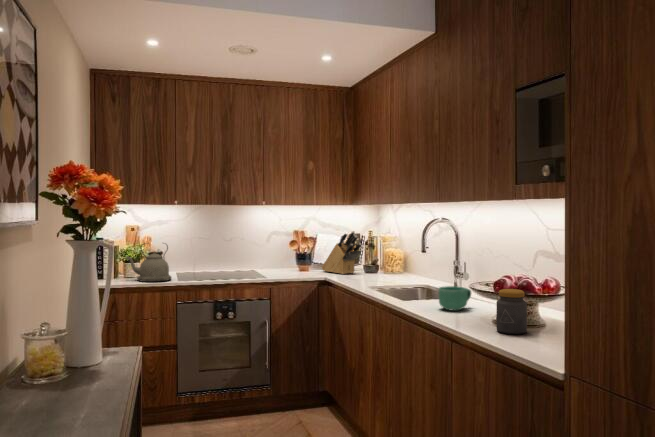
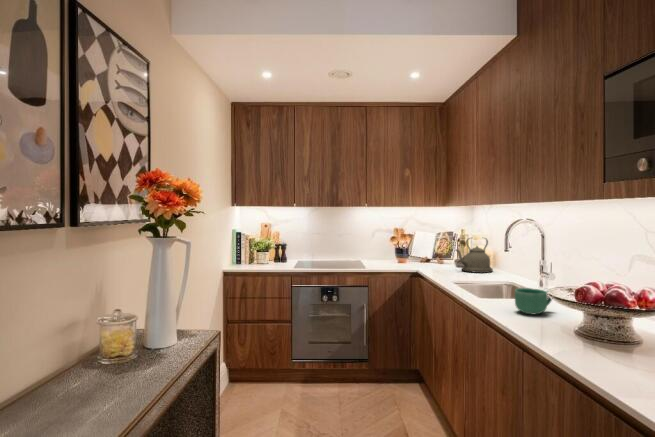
knife block: present [322,231,361,274] -> none [417,229,452,268]
kettle: present [127,246,171,282] -> present [456,238,493,273]
jar: present [496,289,527,334] -> none [576,299,615,353]

